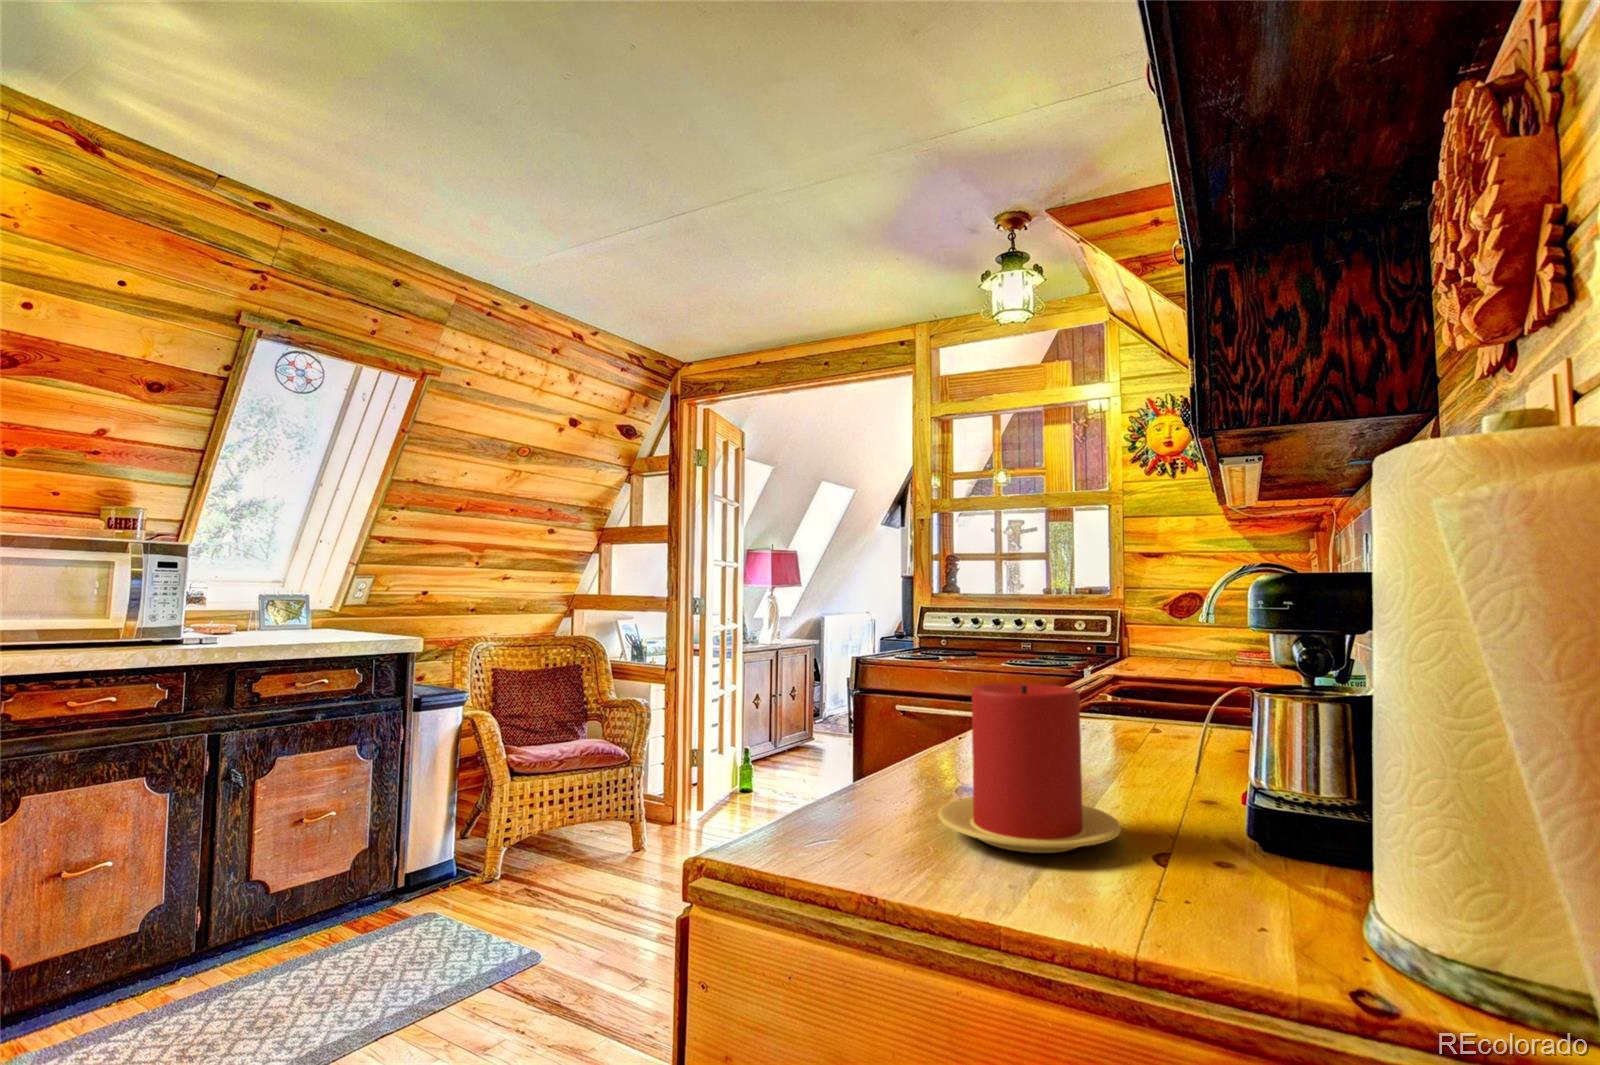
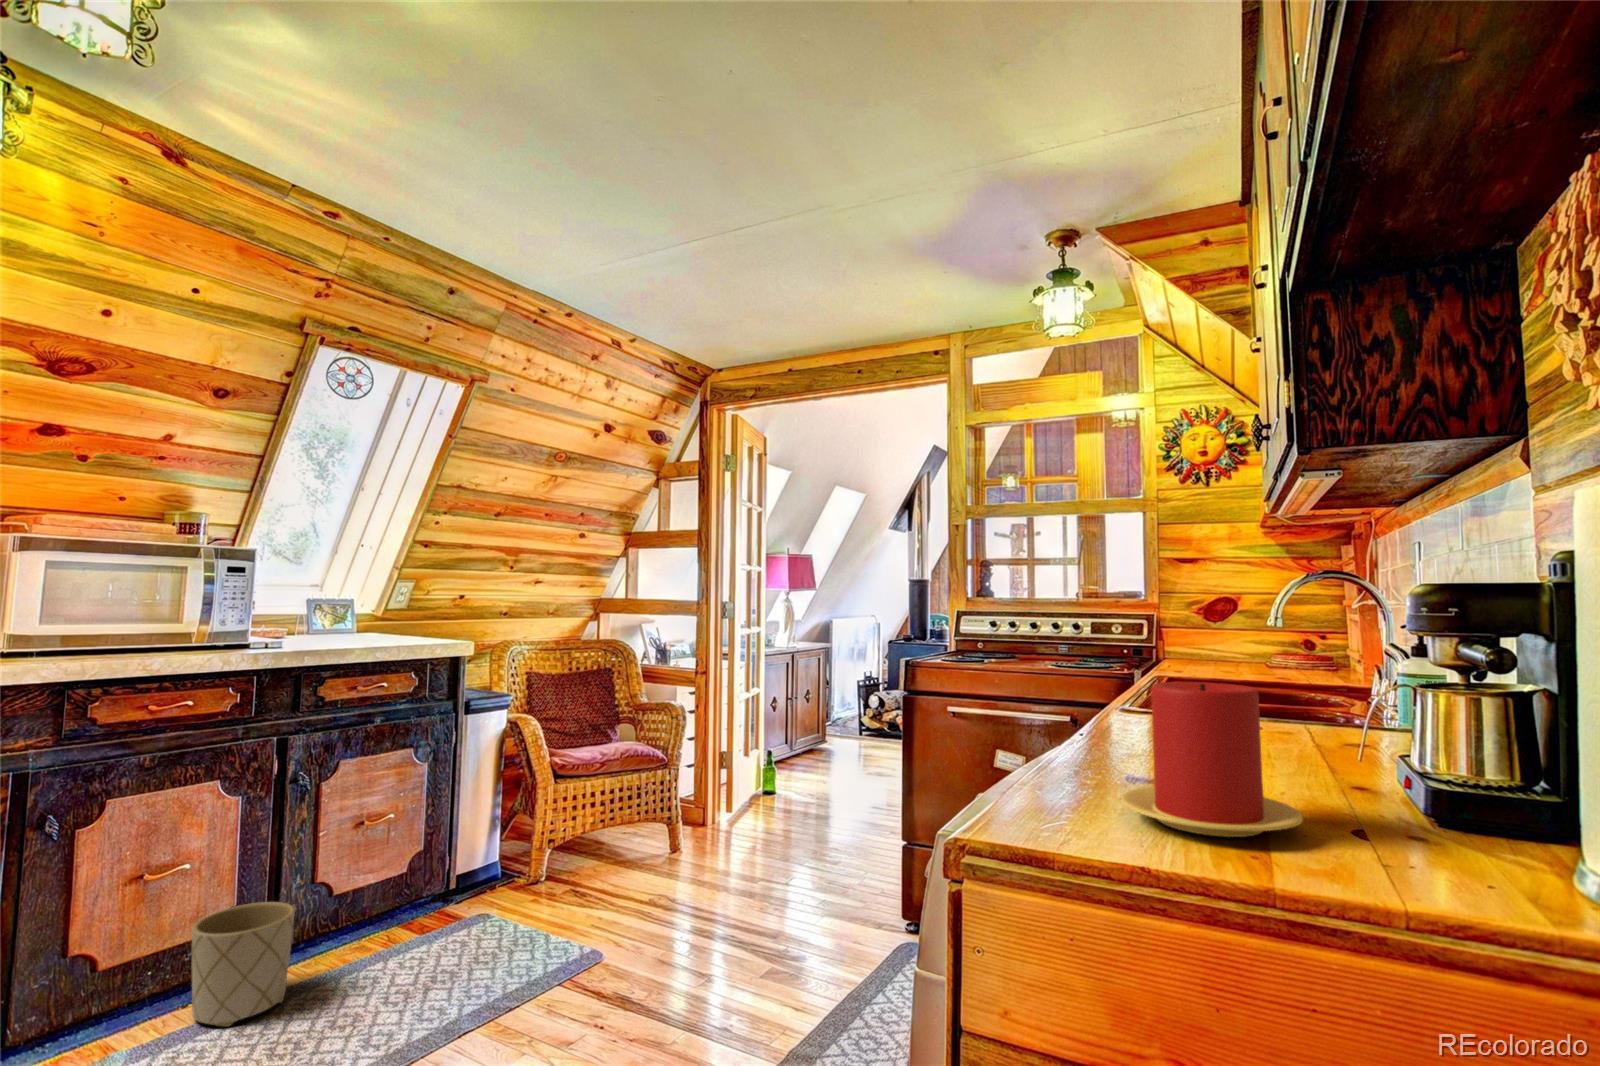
planter: none [112,900,221,1026] -> present [192,902,295,1026]

